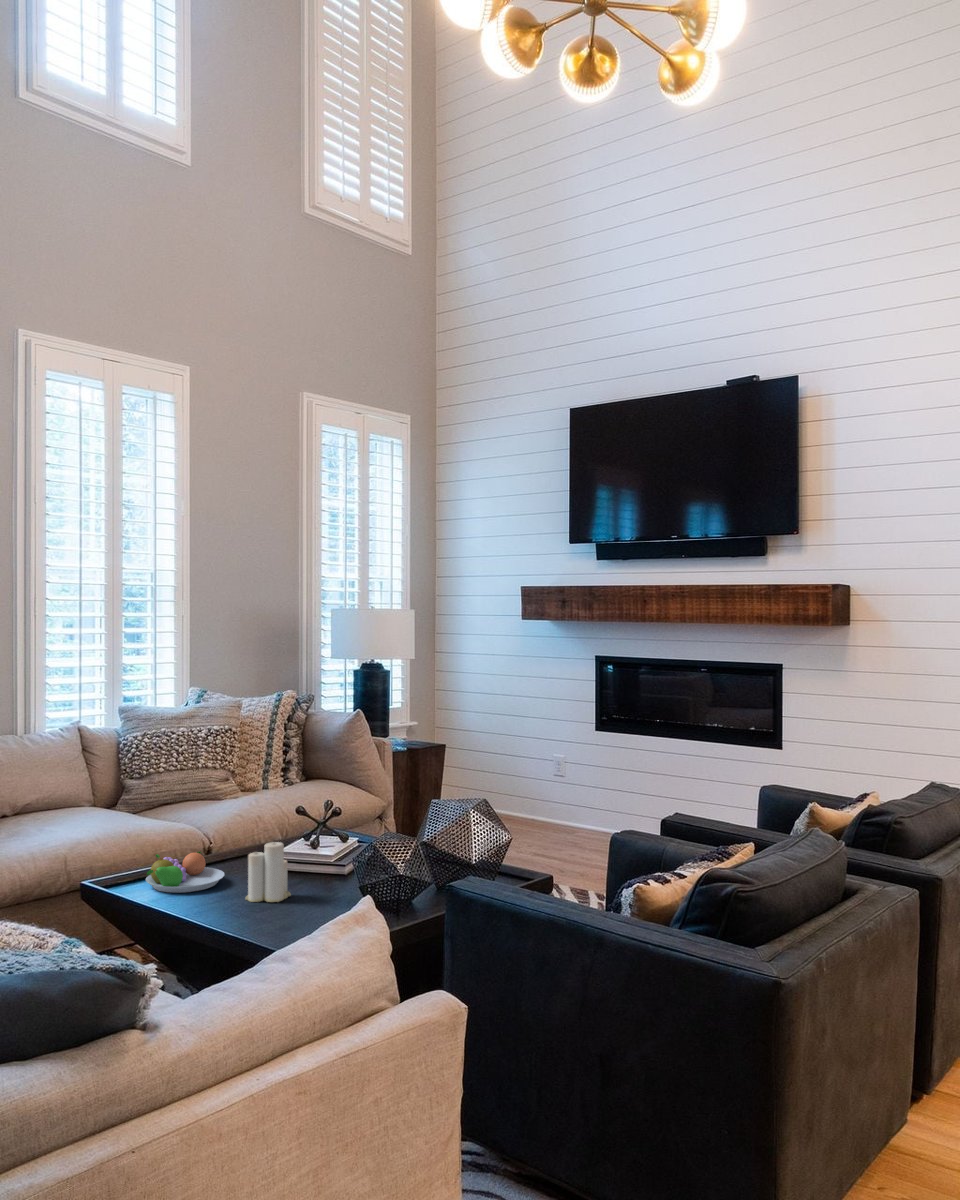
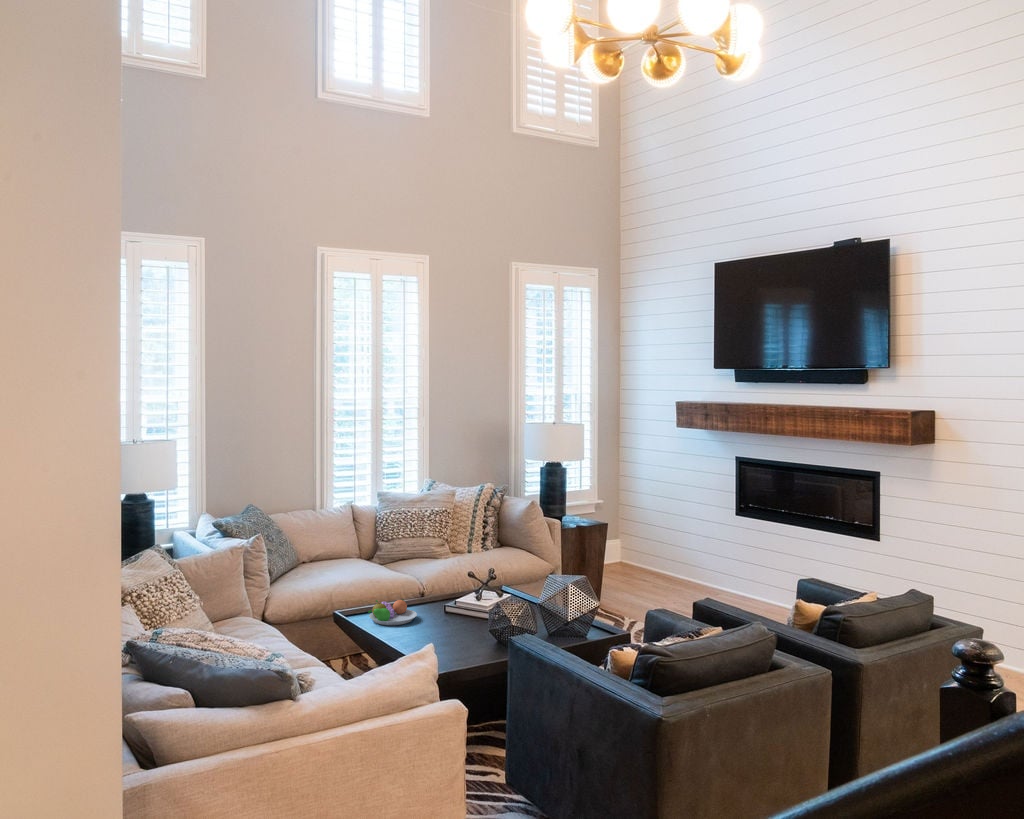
candle: present [245,842,291,902] -> none [424,596,453,636]

